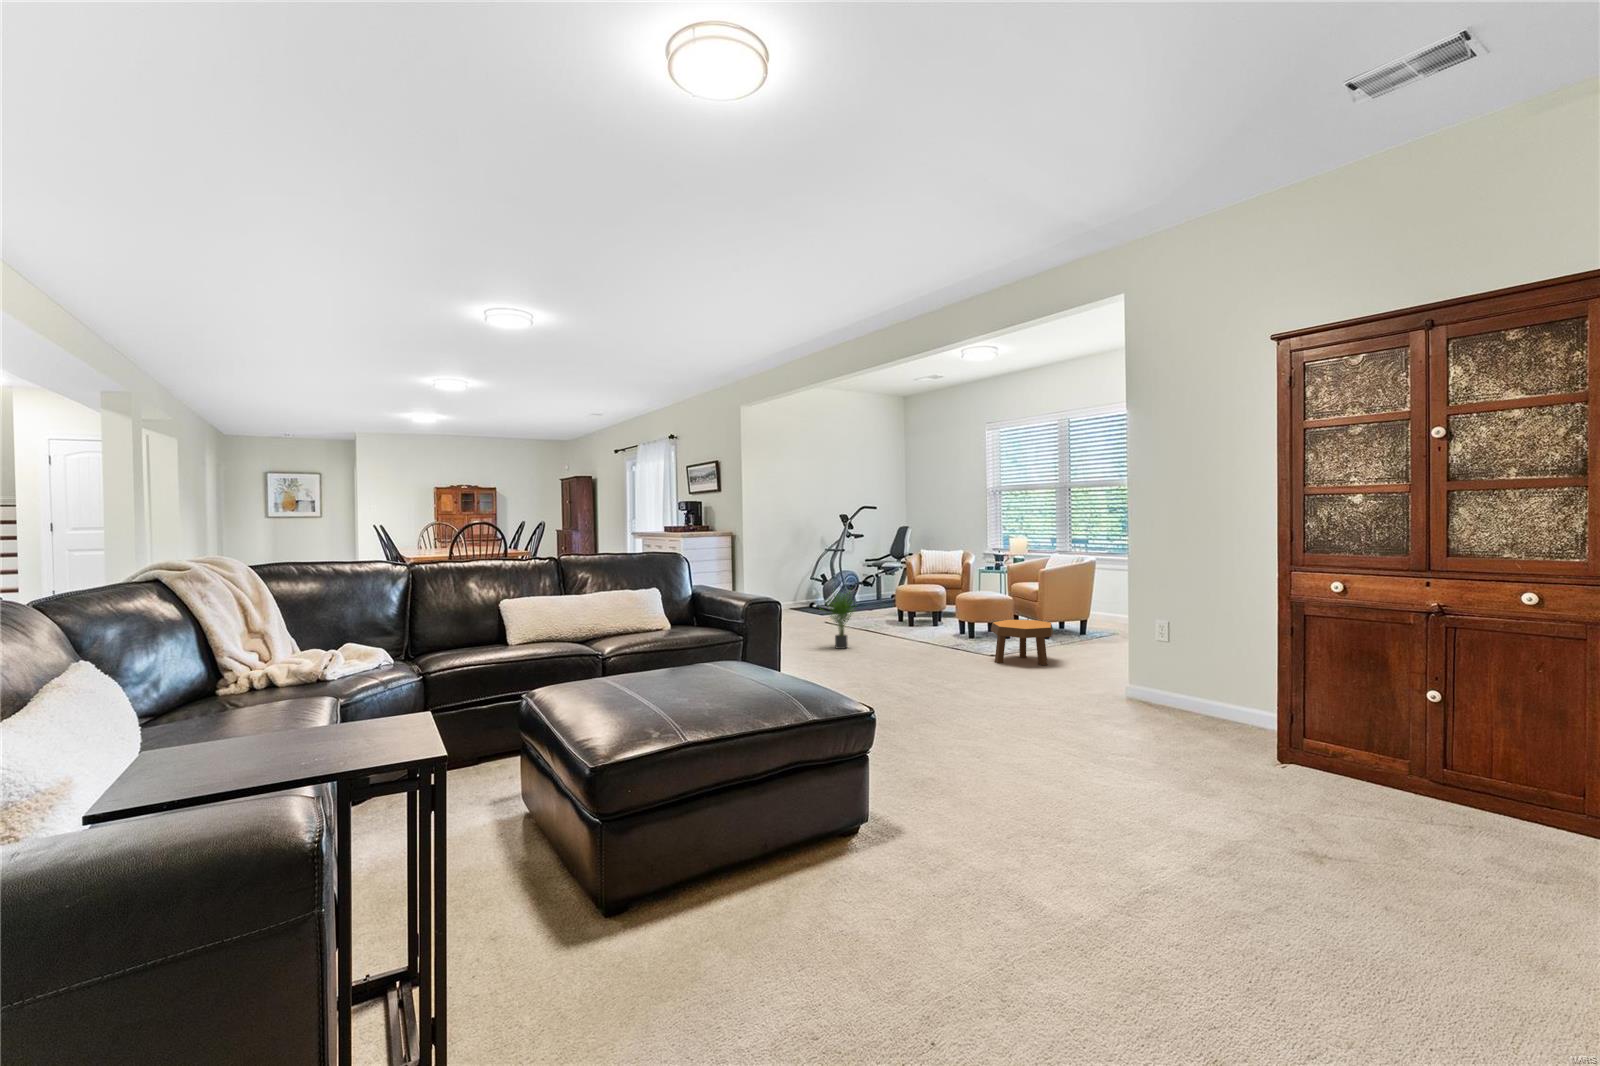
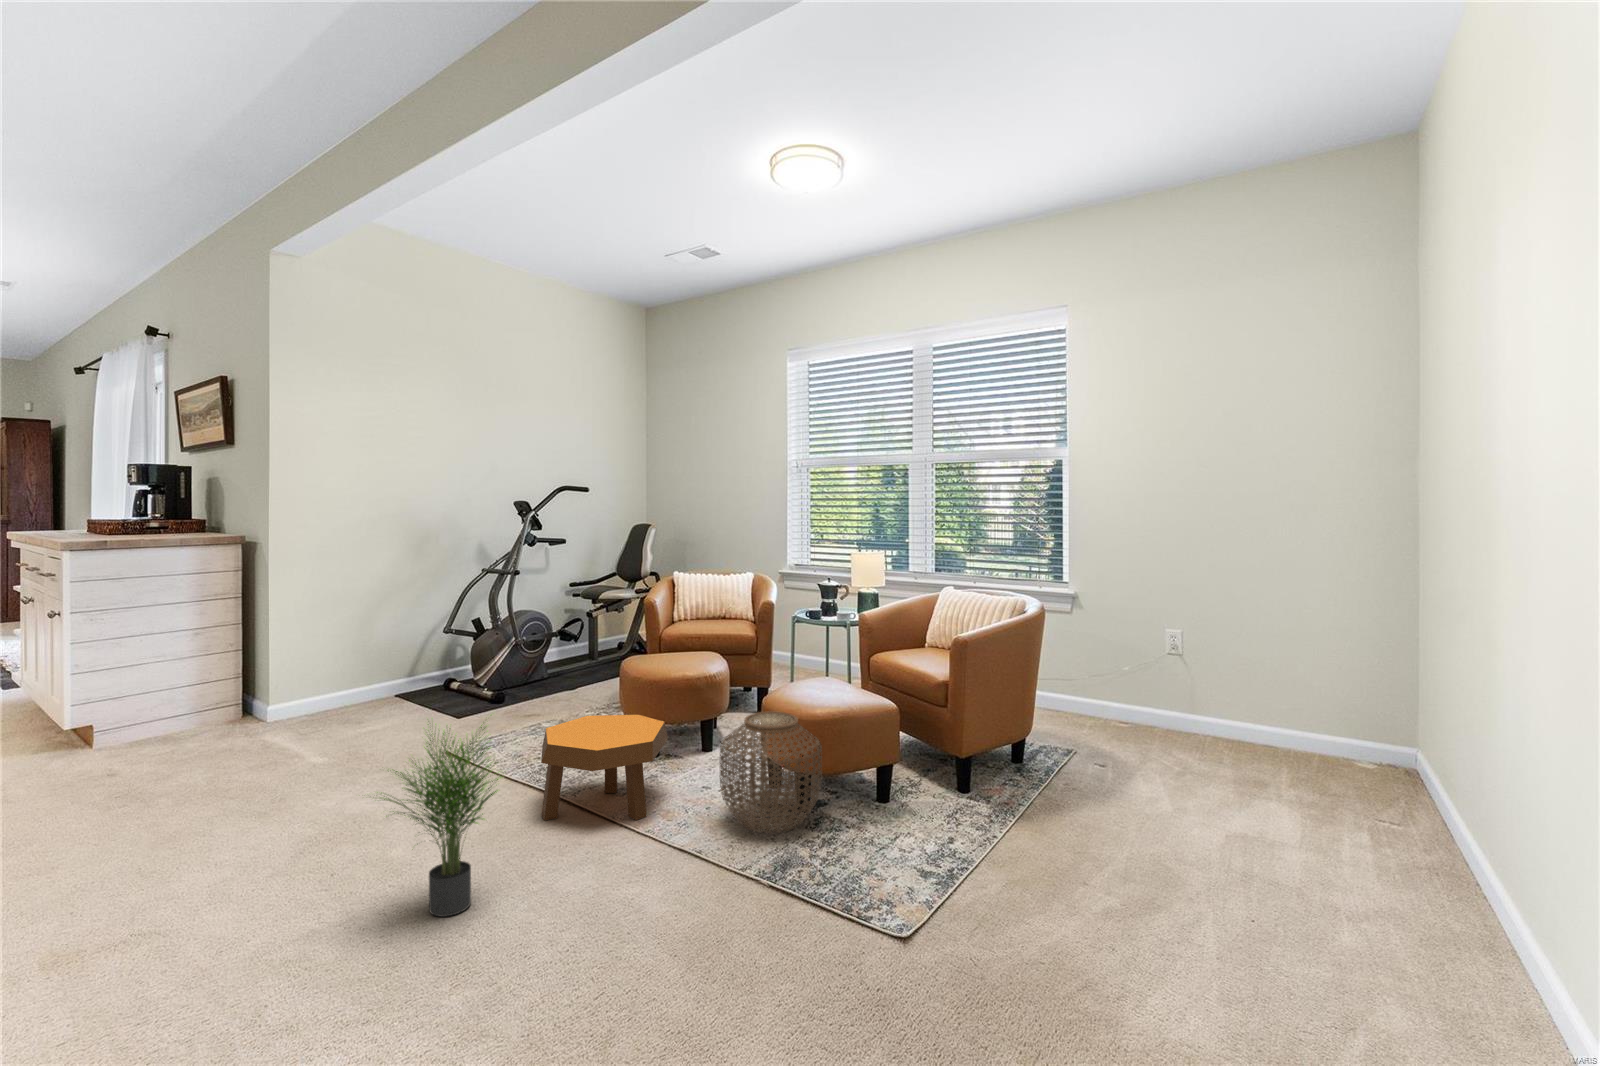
woven basket: none [933,598,974,643] -> present [720,711,822,833]
footstool: present [991,620,1053,665] -> present [541,715,668,821]

